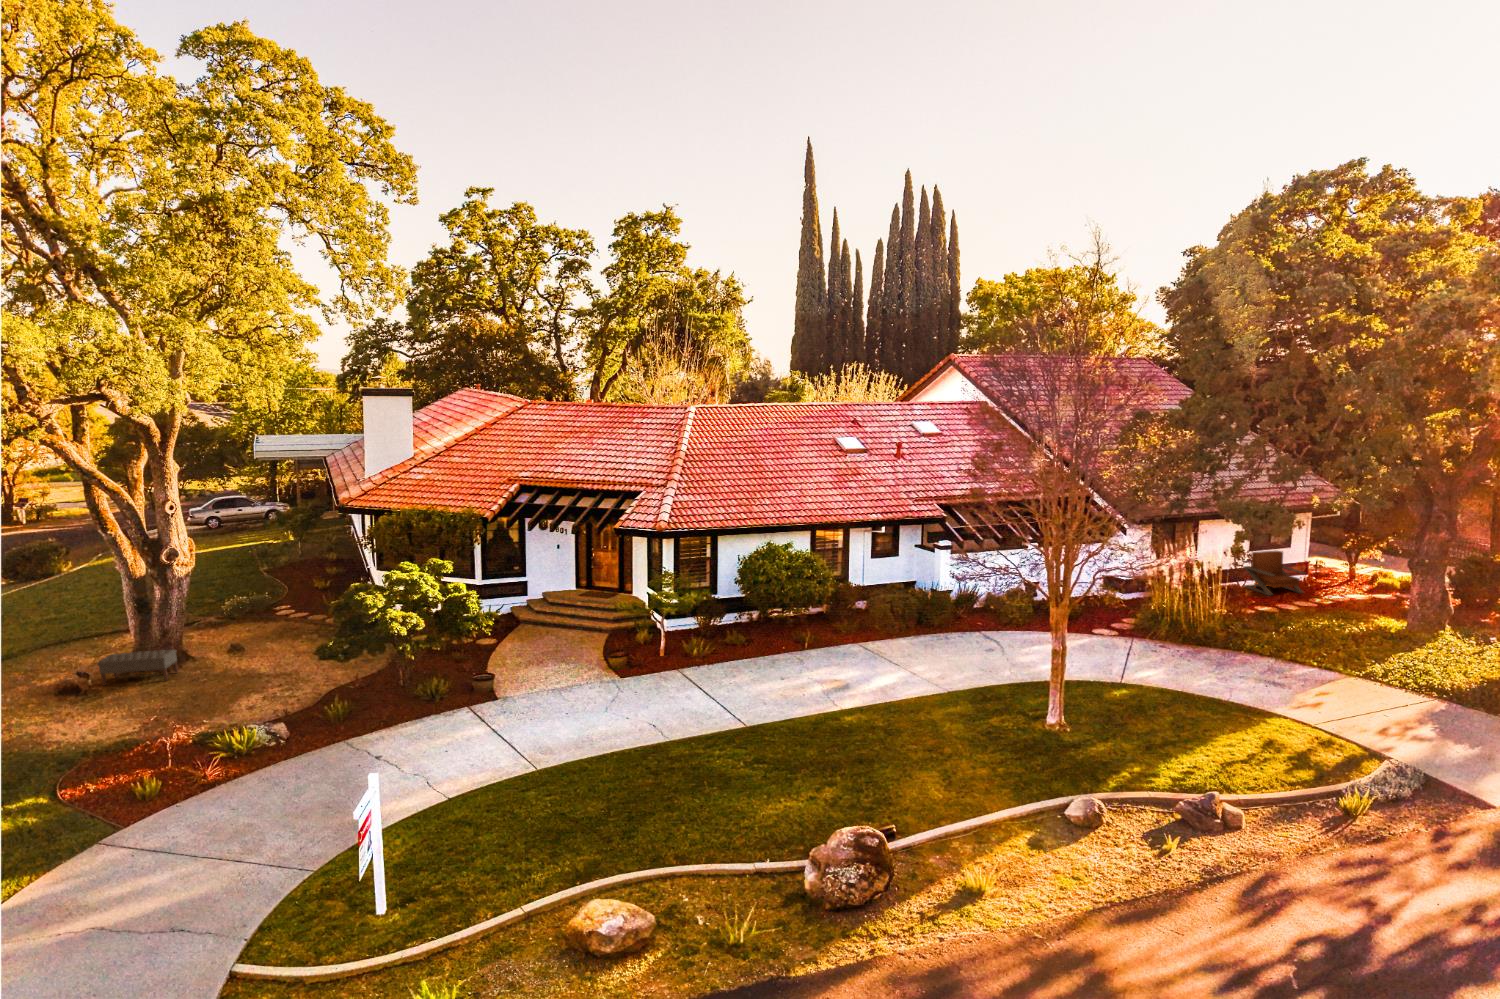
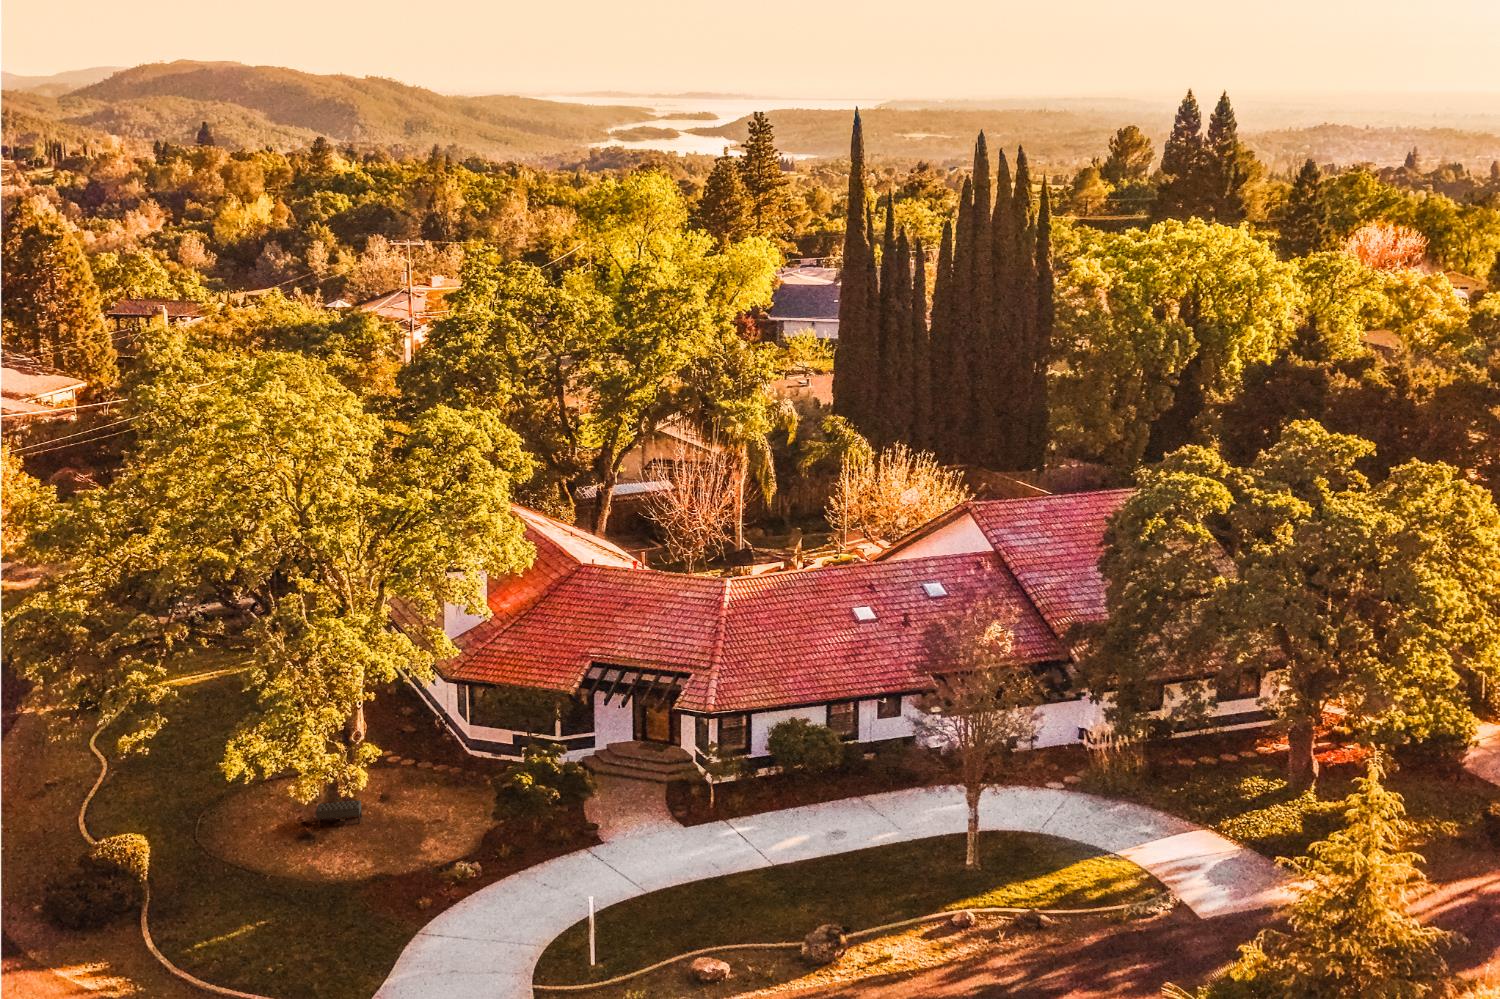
lounge chair: present [1244,551,1305,595] -> none [1199,711,1245,752]

